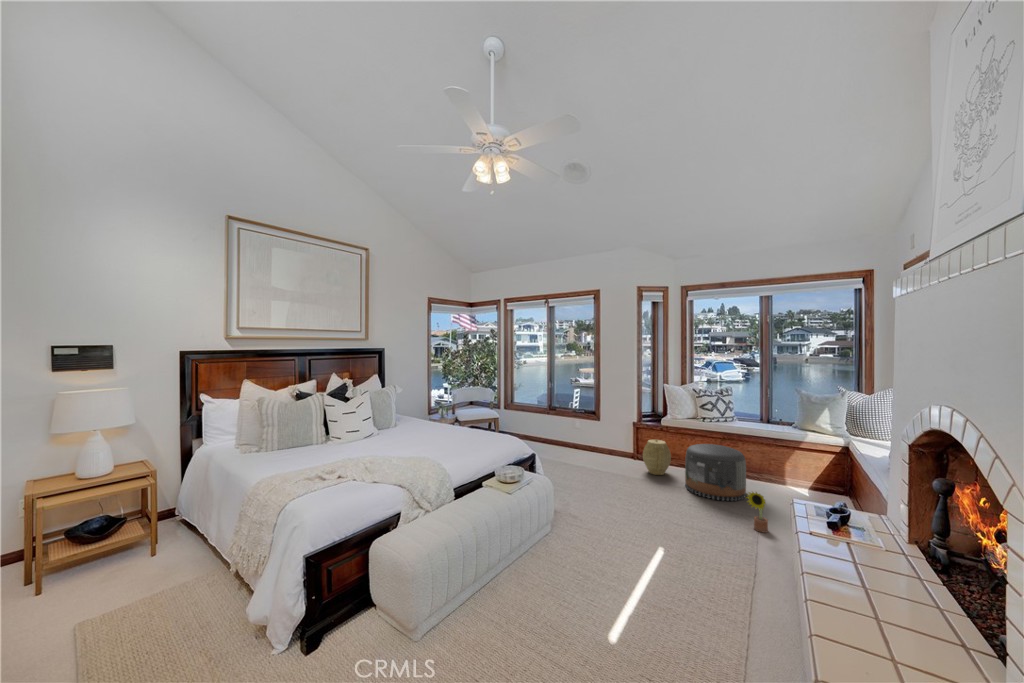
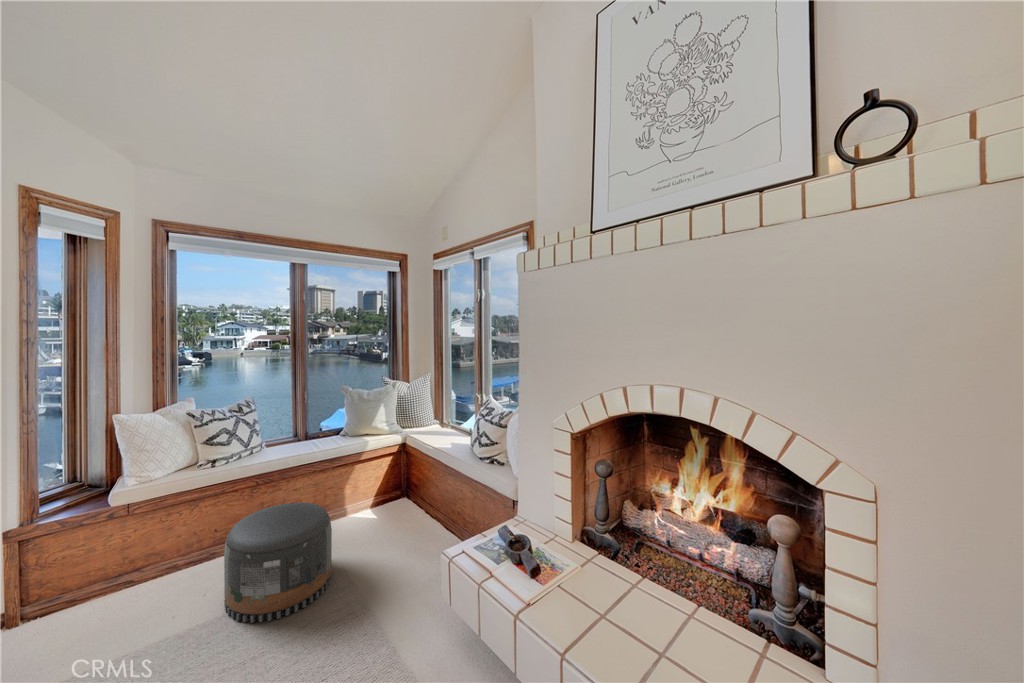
woven basket: present [643,440,671,475] -> none [95,542,176,630]
decorative plant: present [746,492,768,533] -> none [385,576,418,632]

